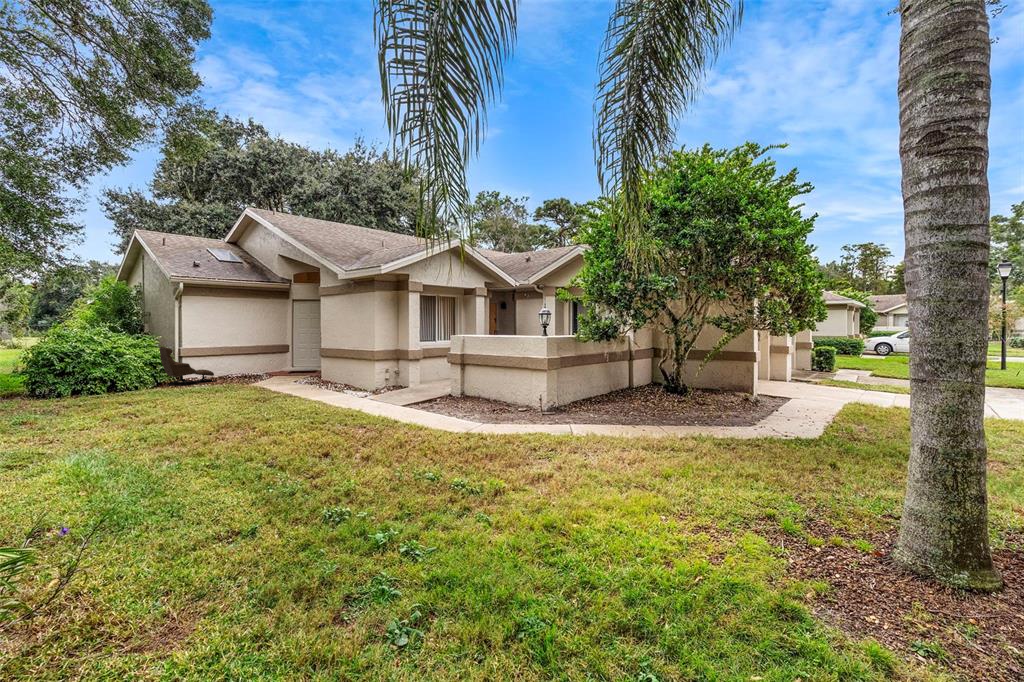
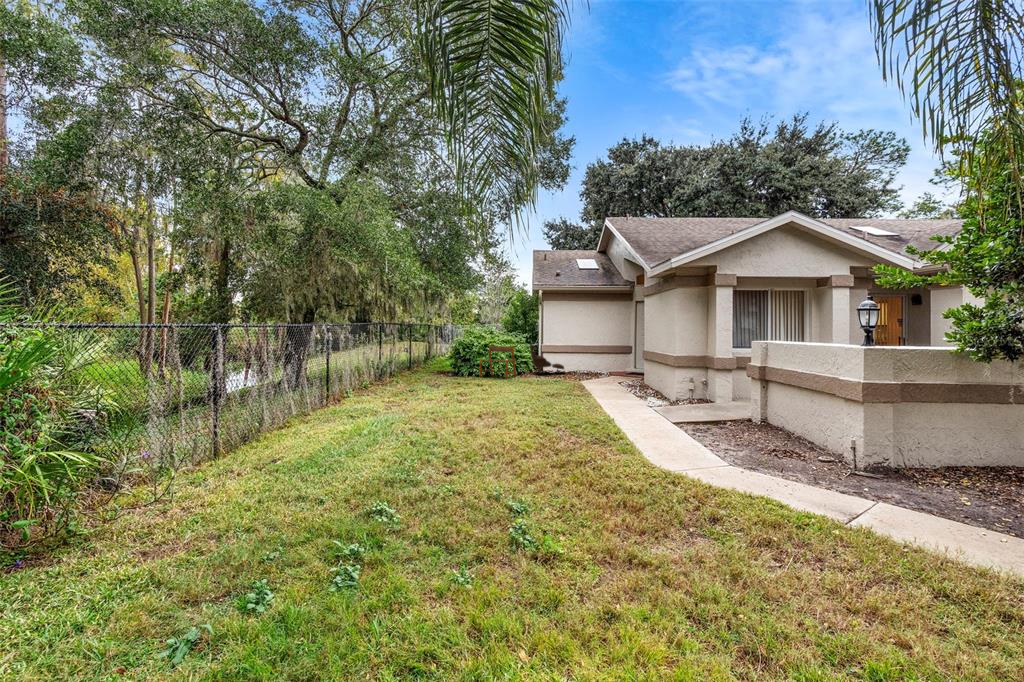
bench: none [79,351,146,397] -> present [479,346,516,379]

